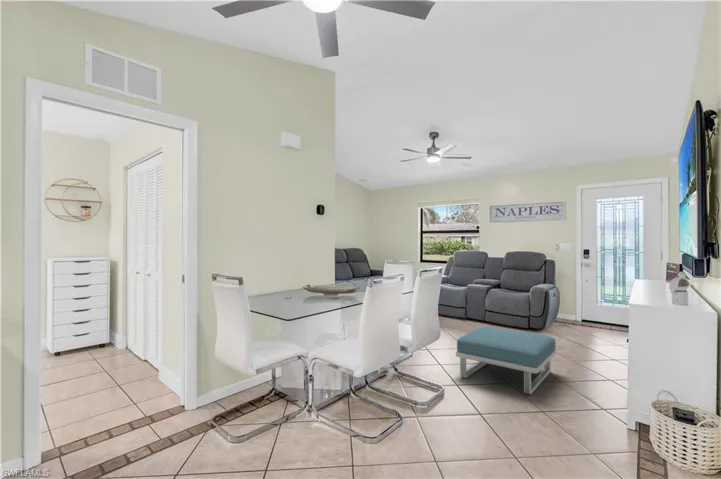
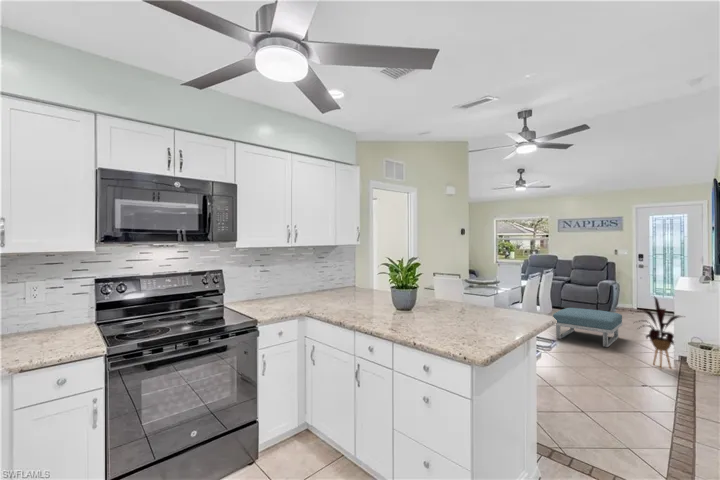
house plant: none [560,319,649,448] -> present [639,296,680,368]

